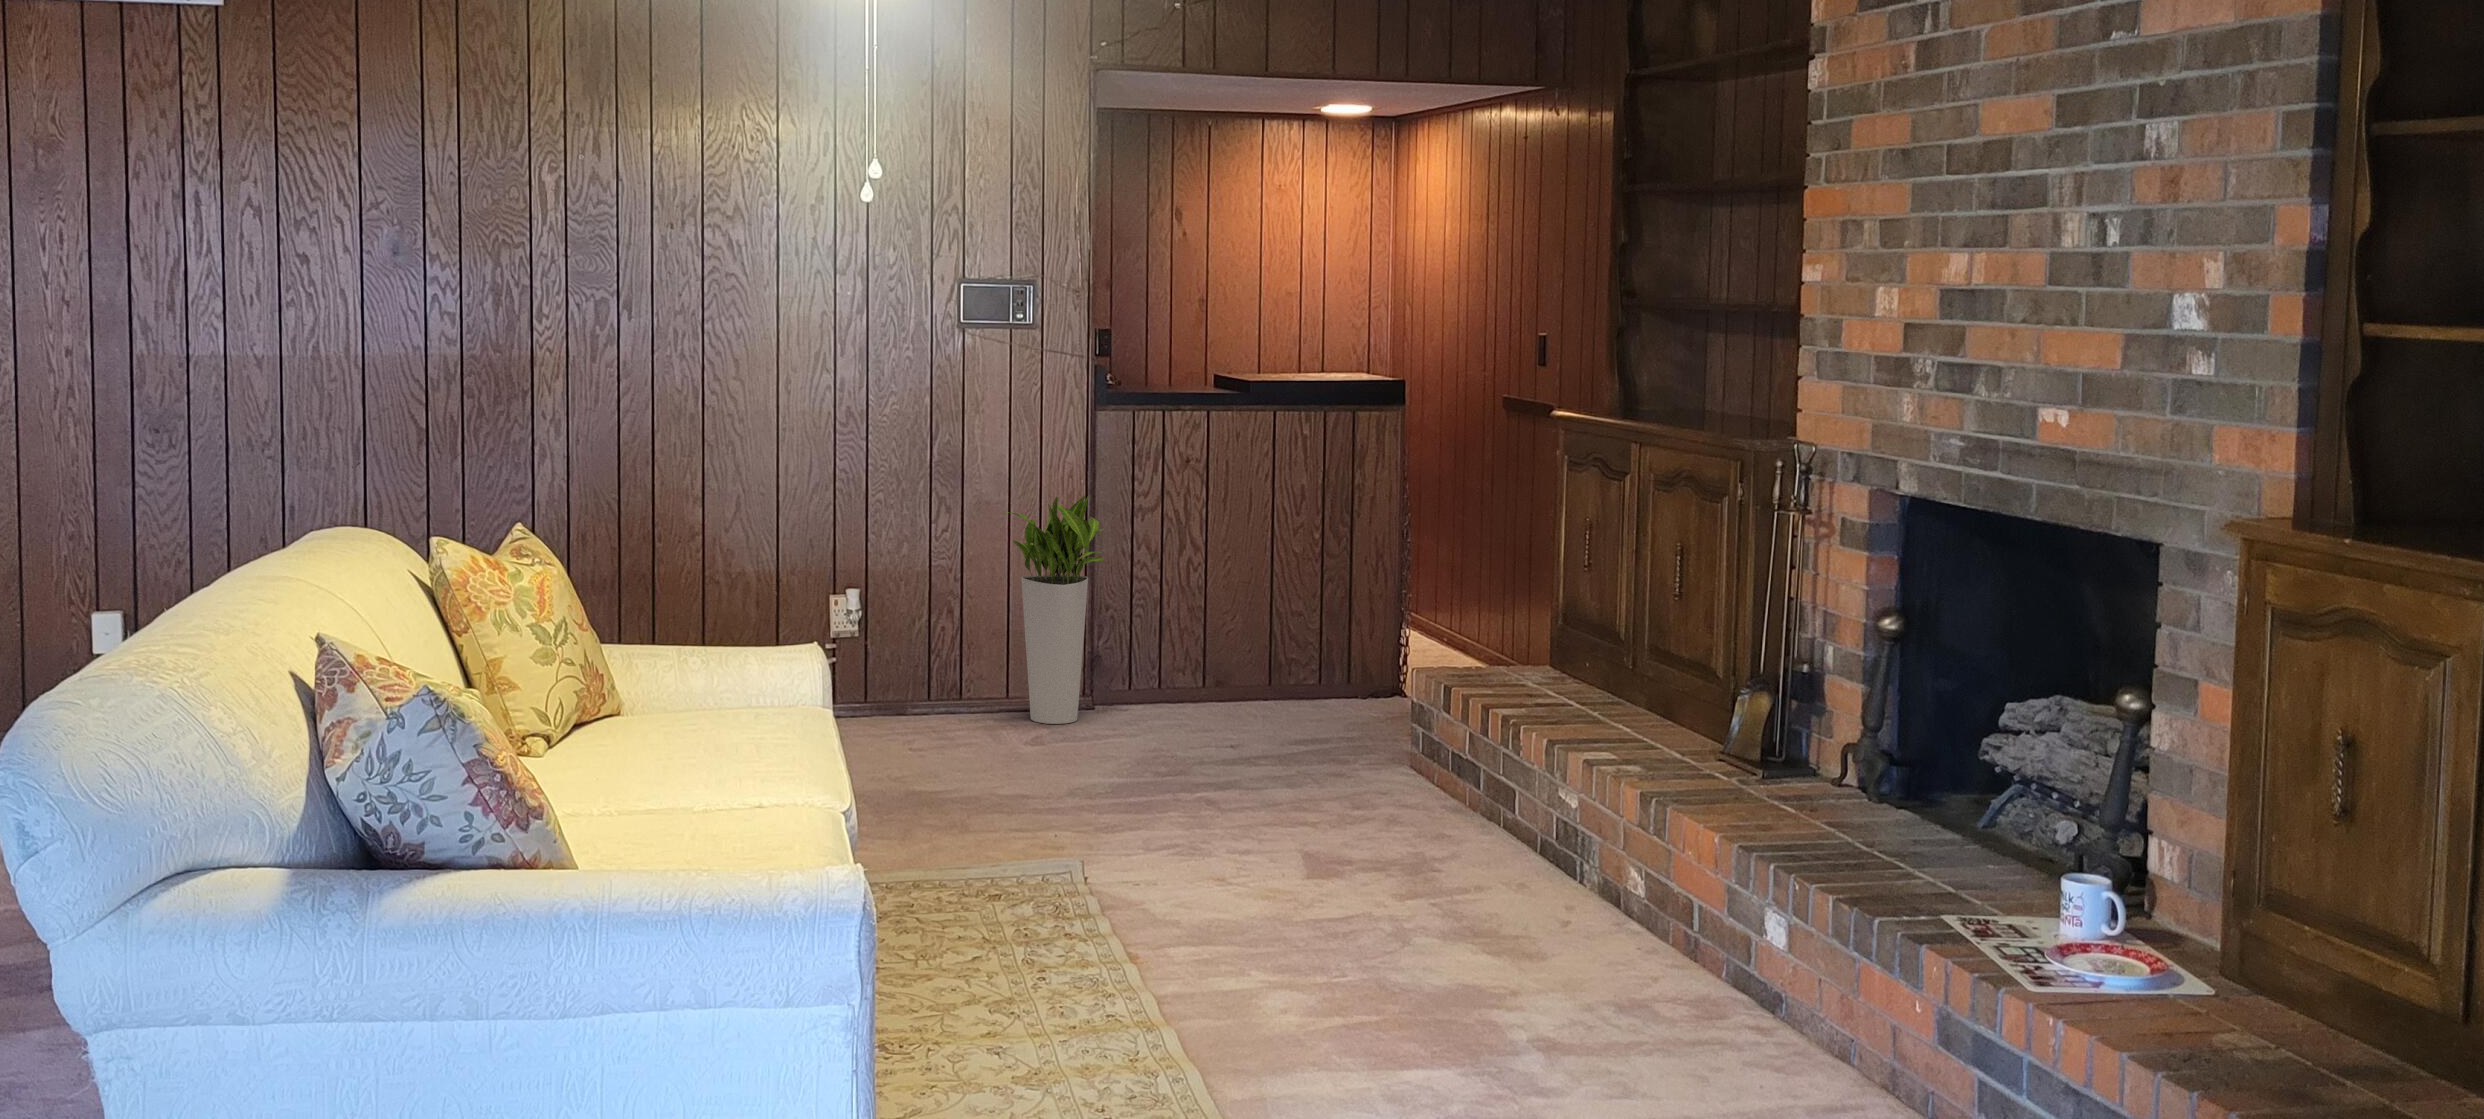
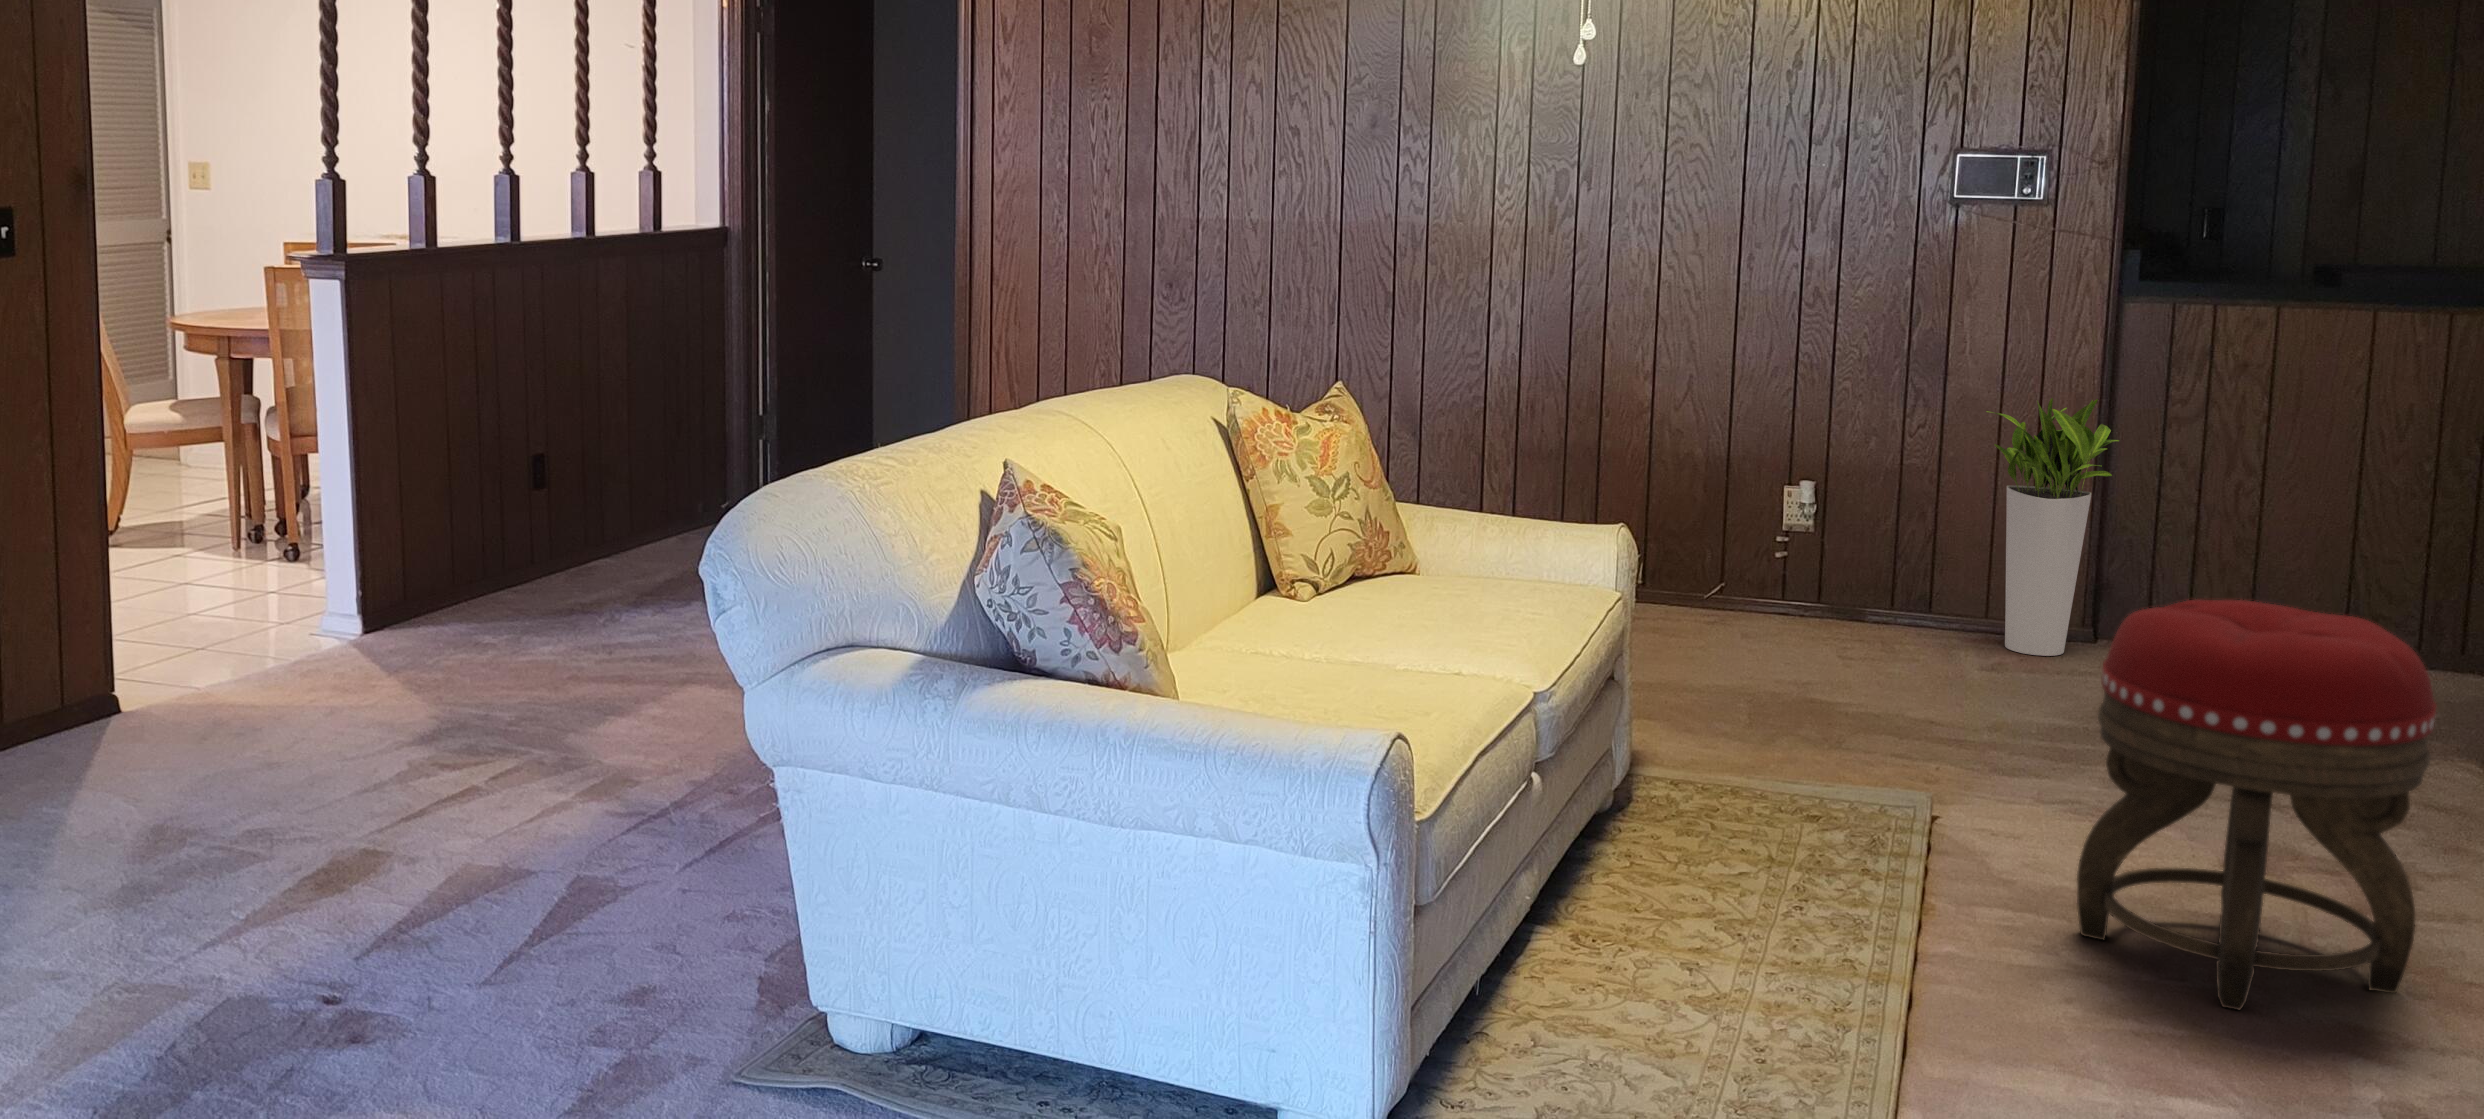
footstool: none [1261,648,1505,985] -> present [2077,600,2436,1010]

